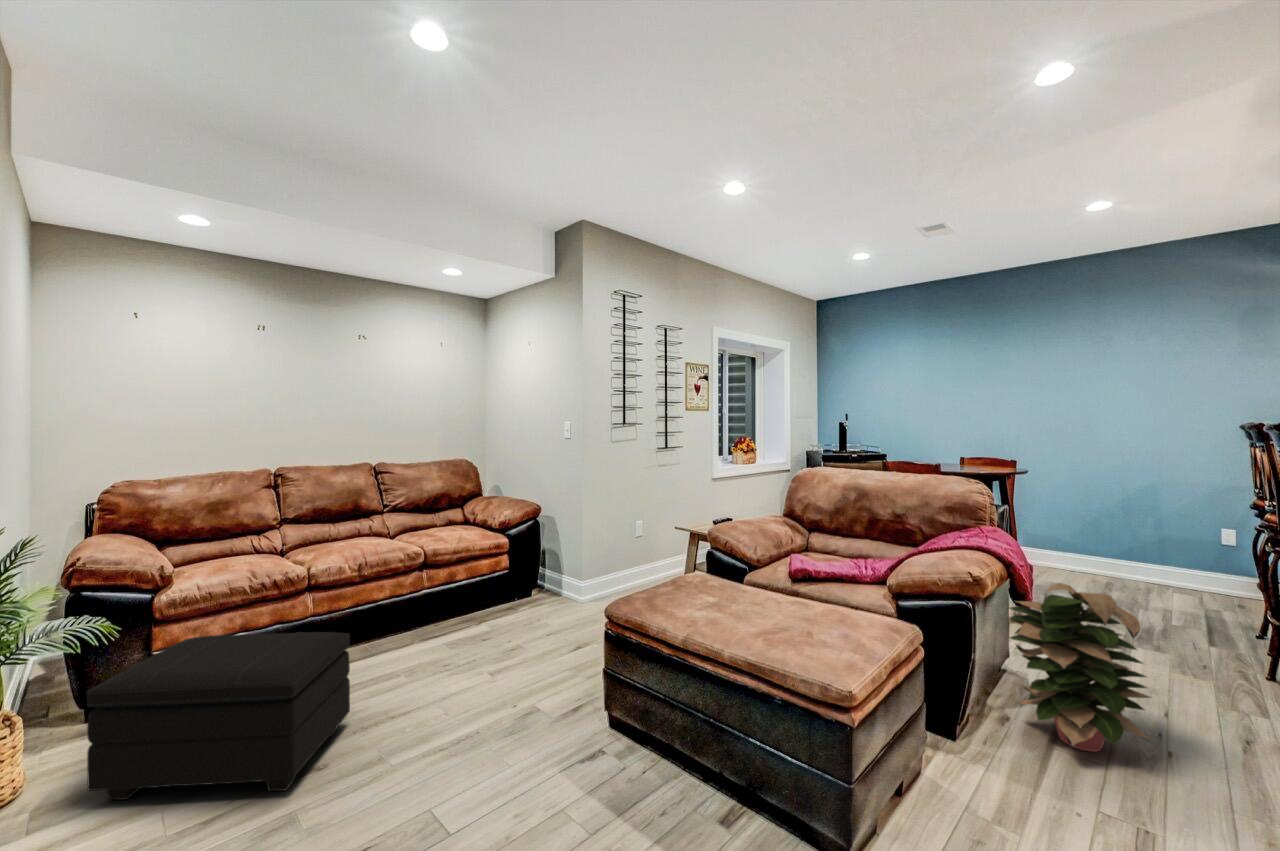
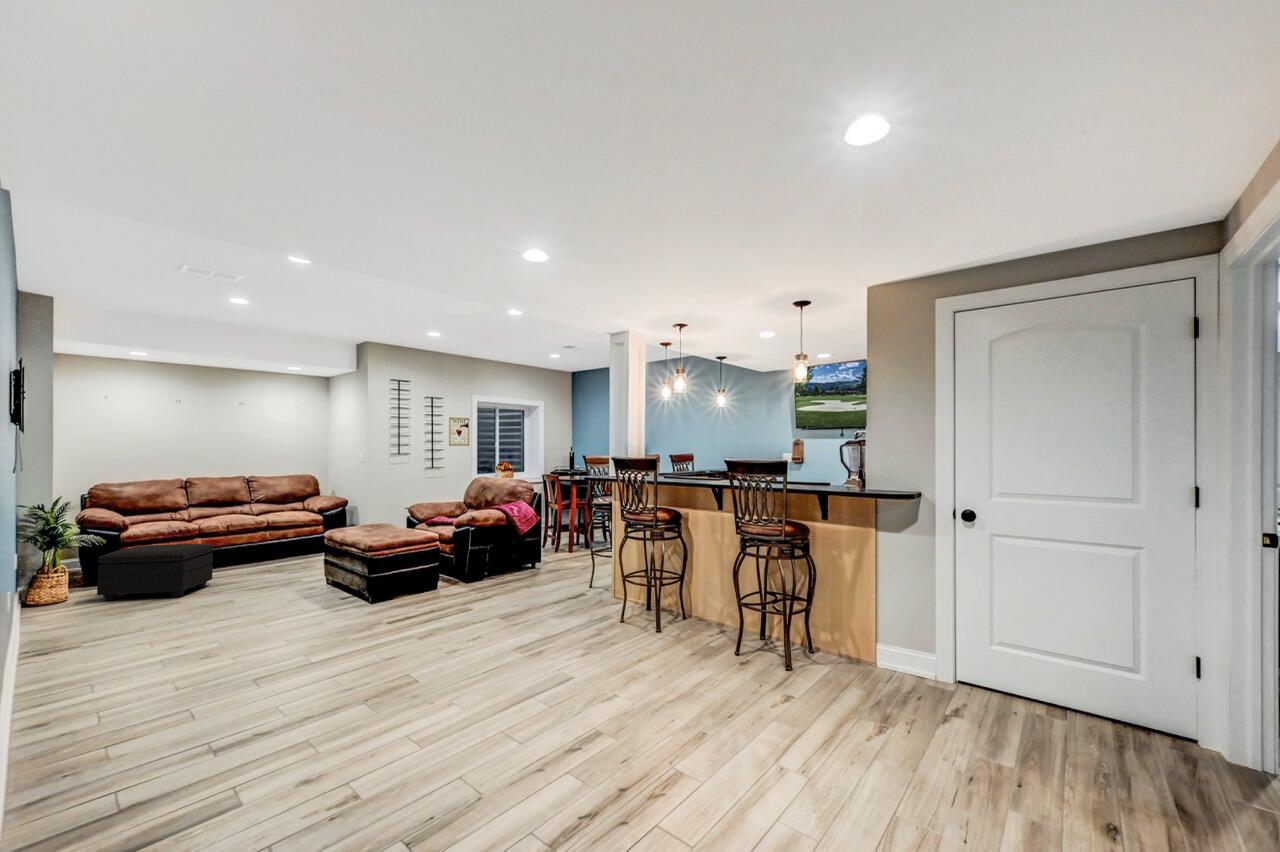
decorative plant: present [1008,583,1152,752] -> none [494,519,538,582]

